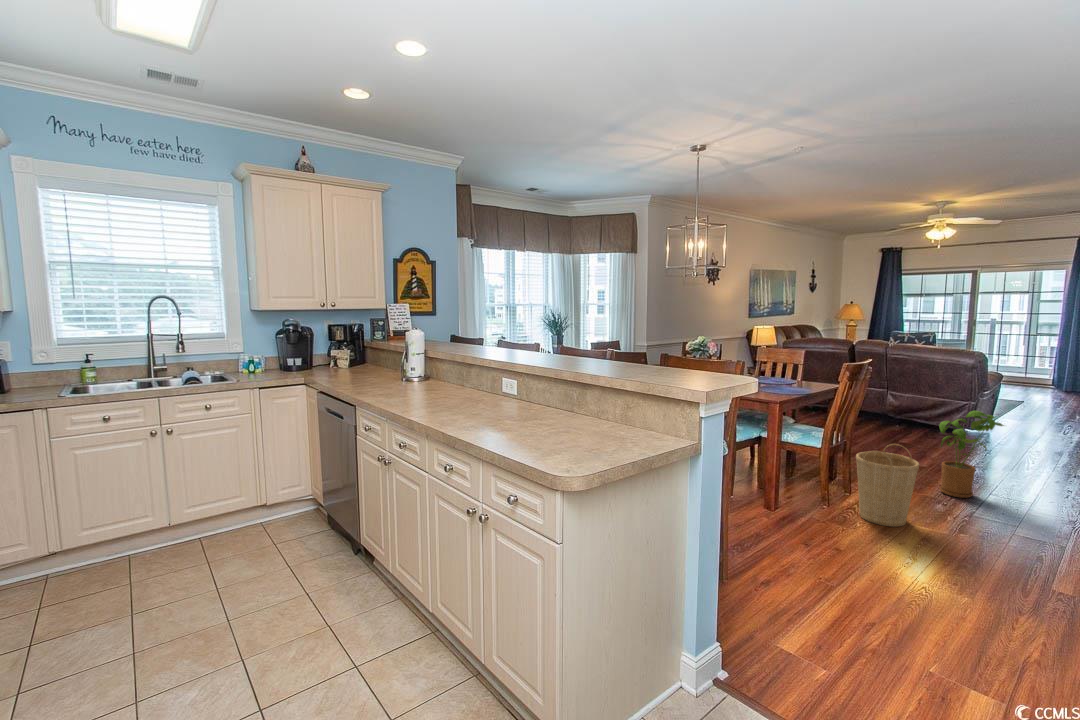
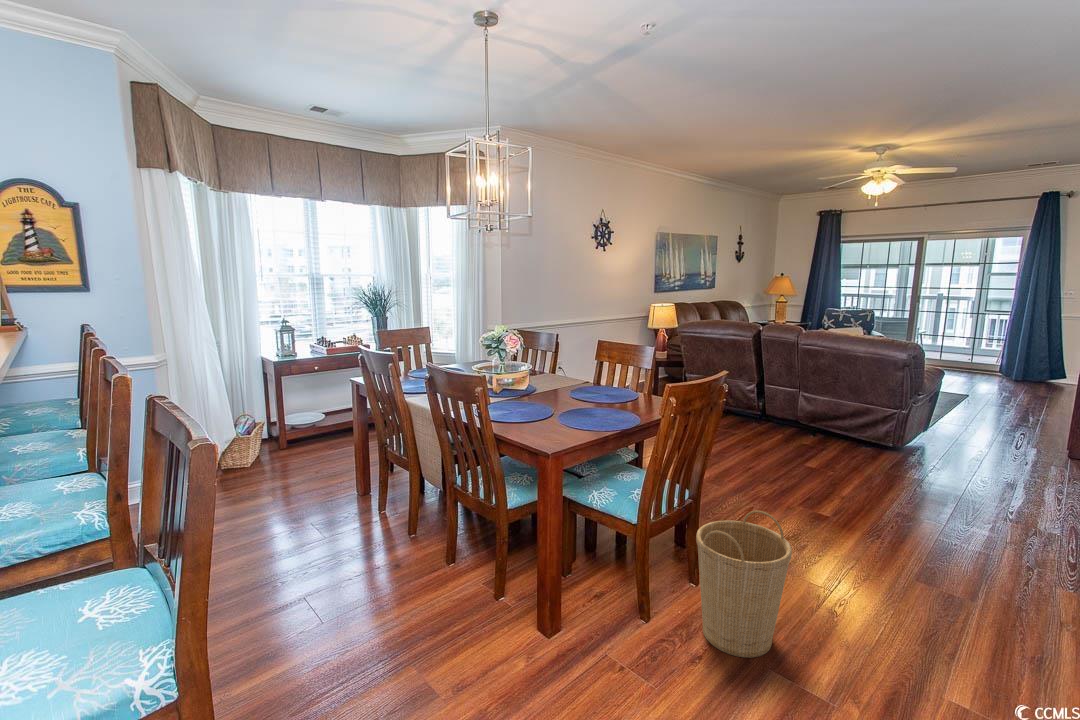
house plant: present [939,411,1004,498] -> none [840,446,938,578]

